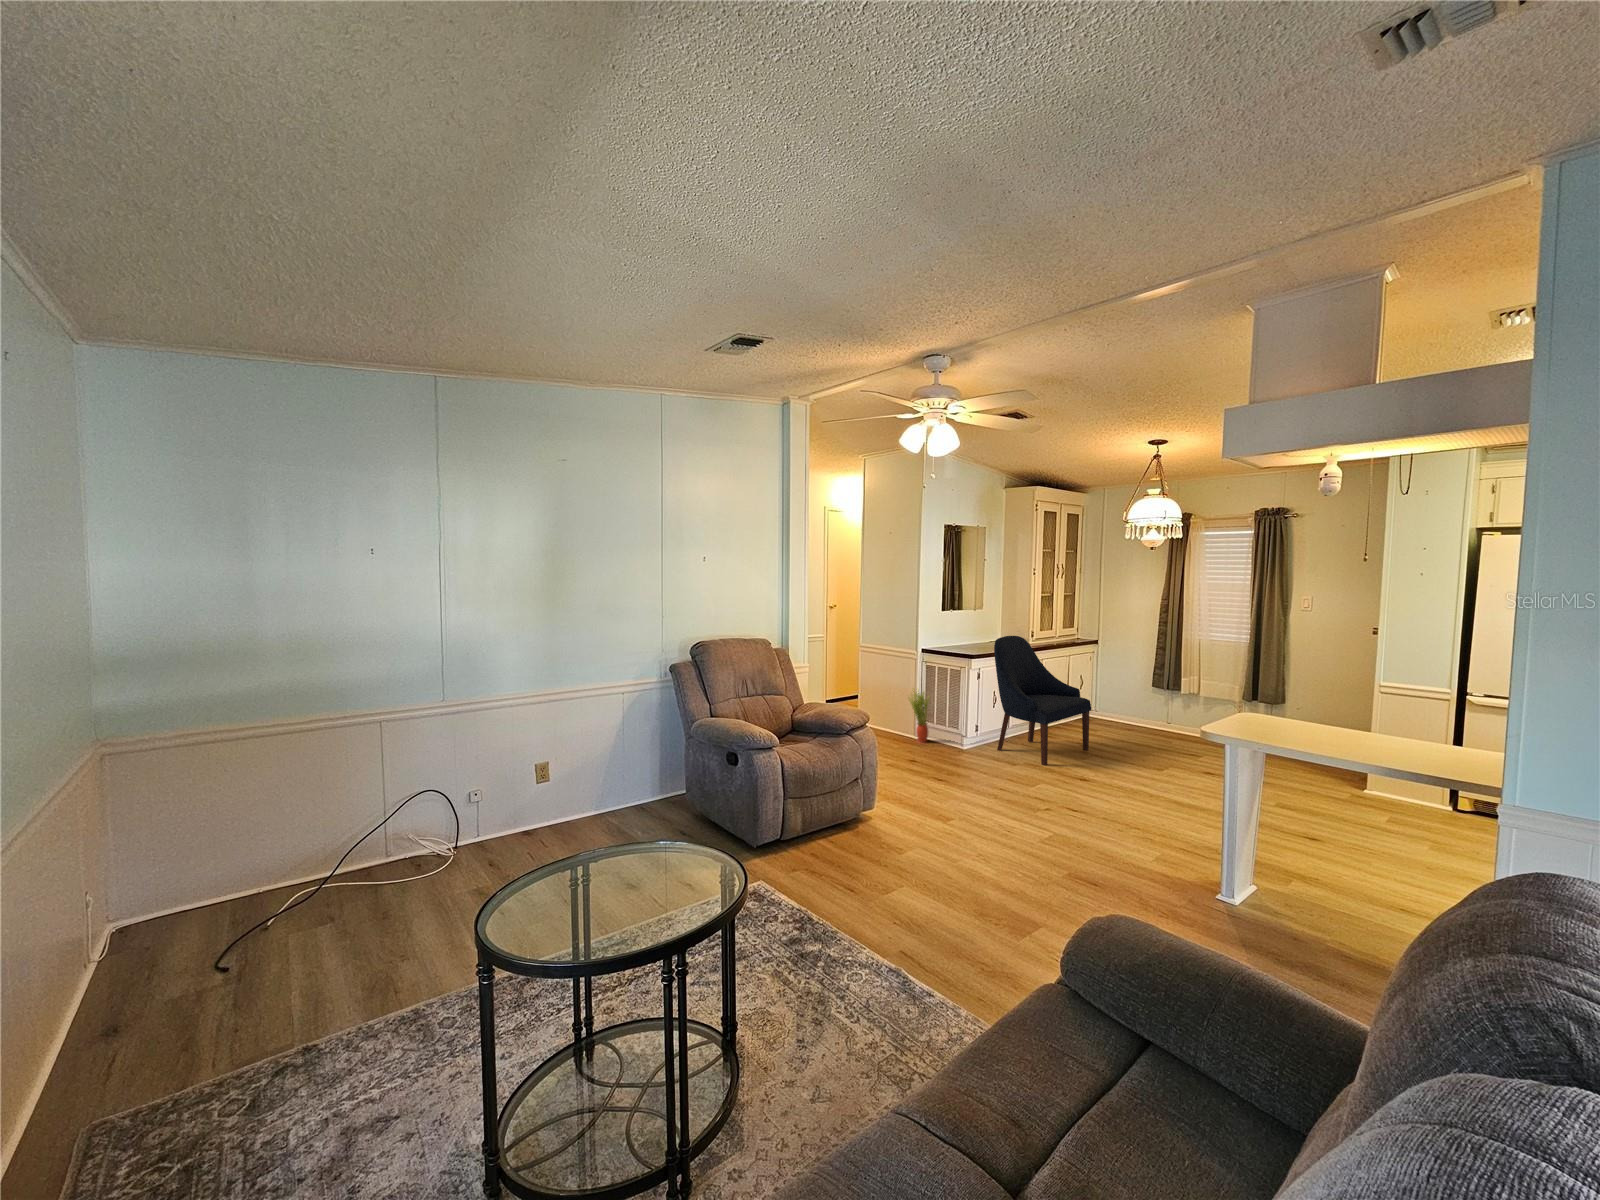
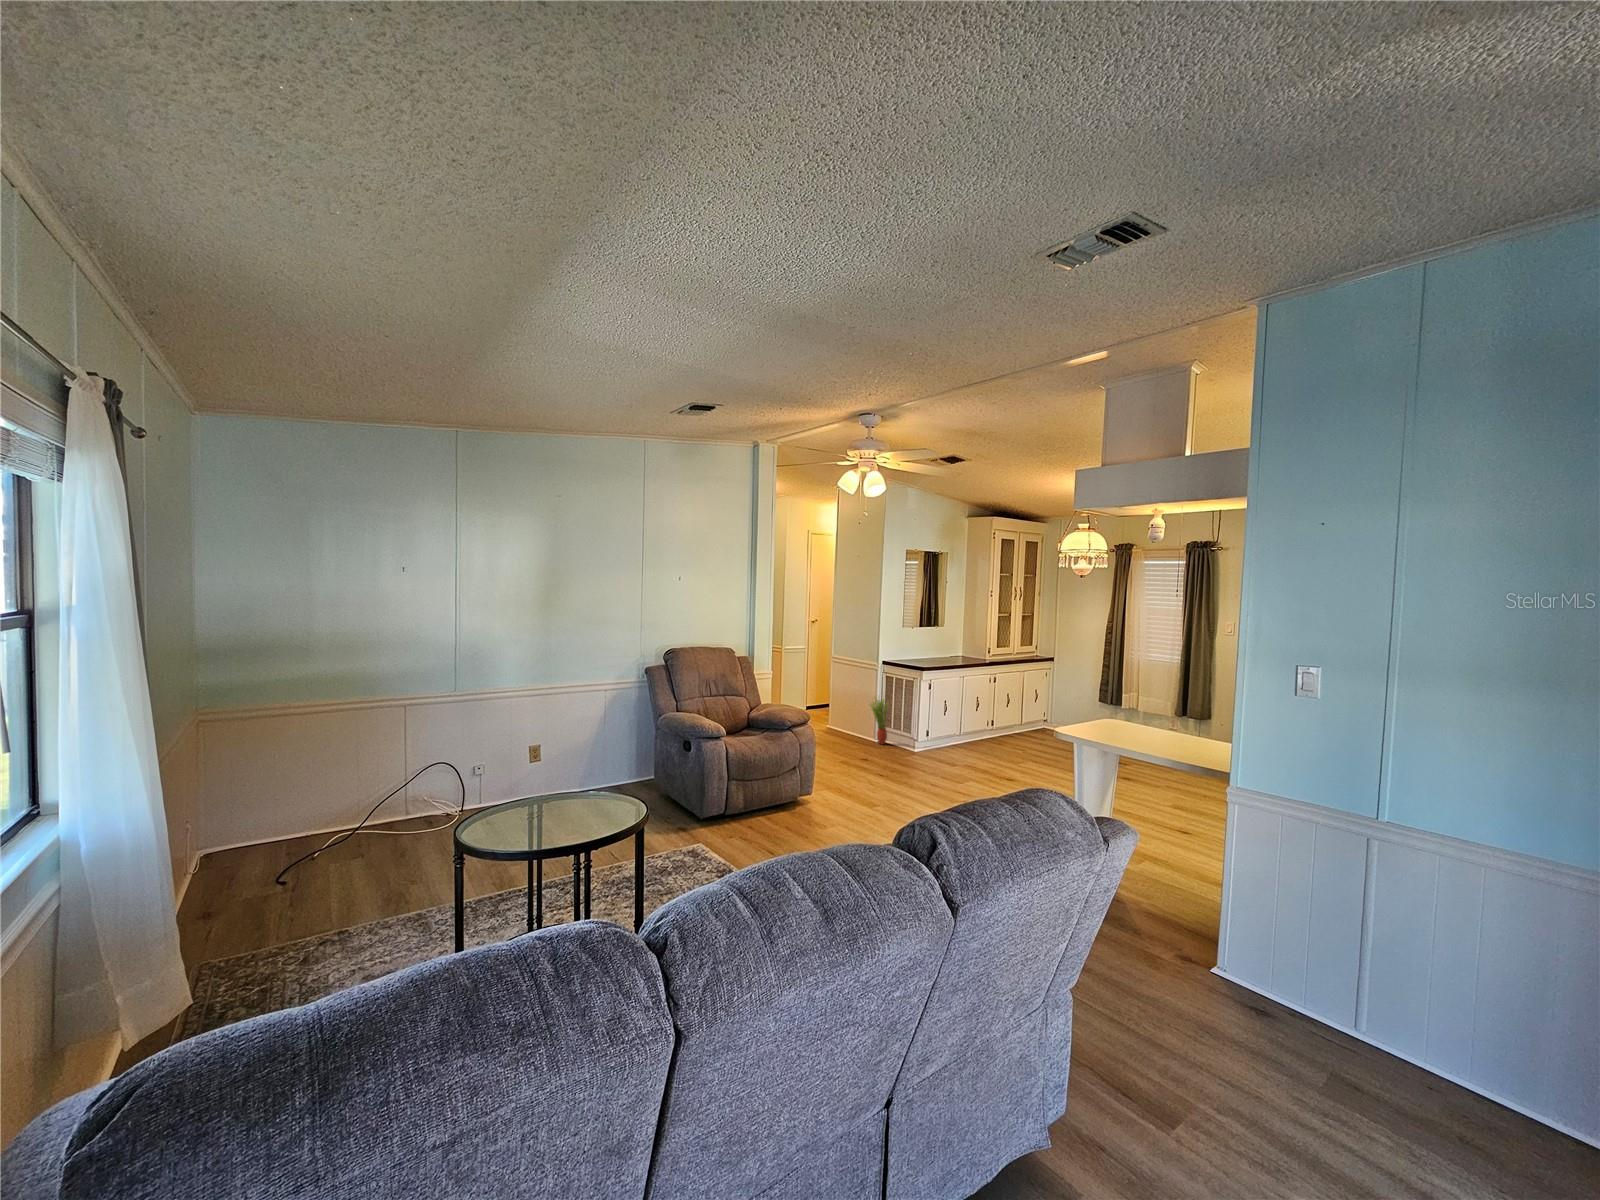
chair: present [994,636,1091,766] -> none [944,652,1030,767]

